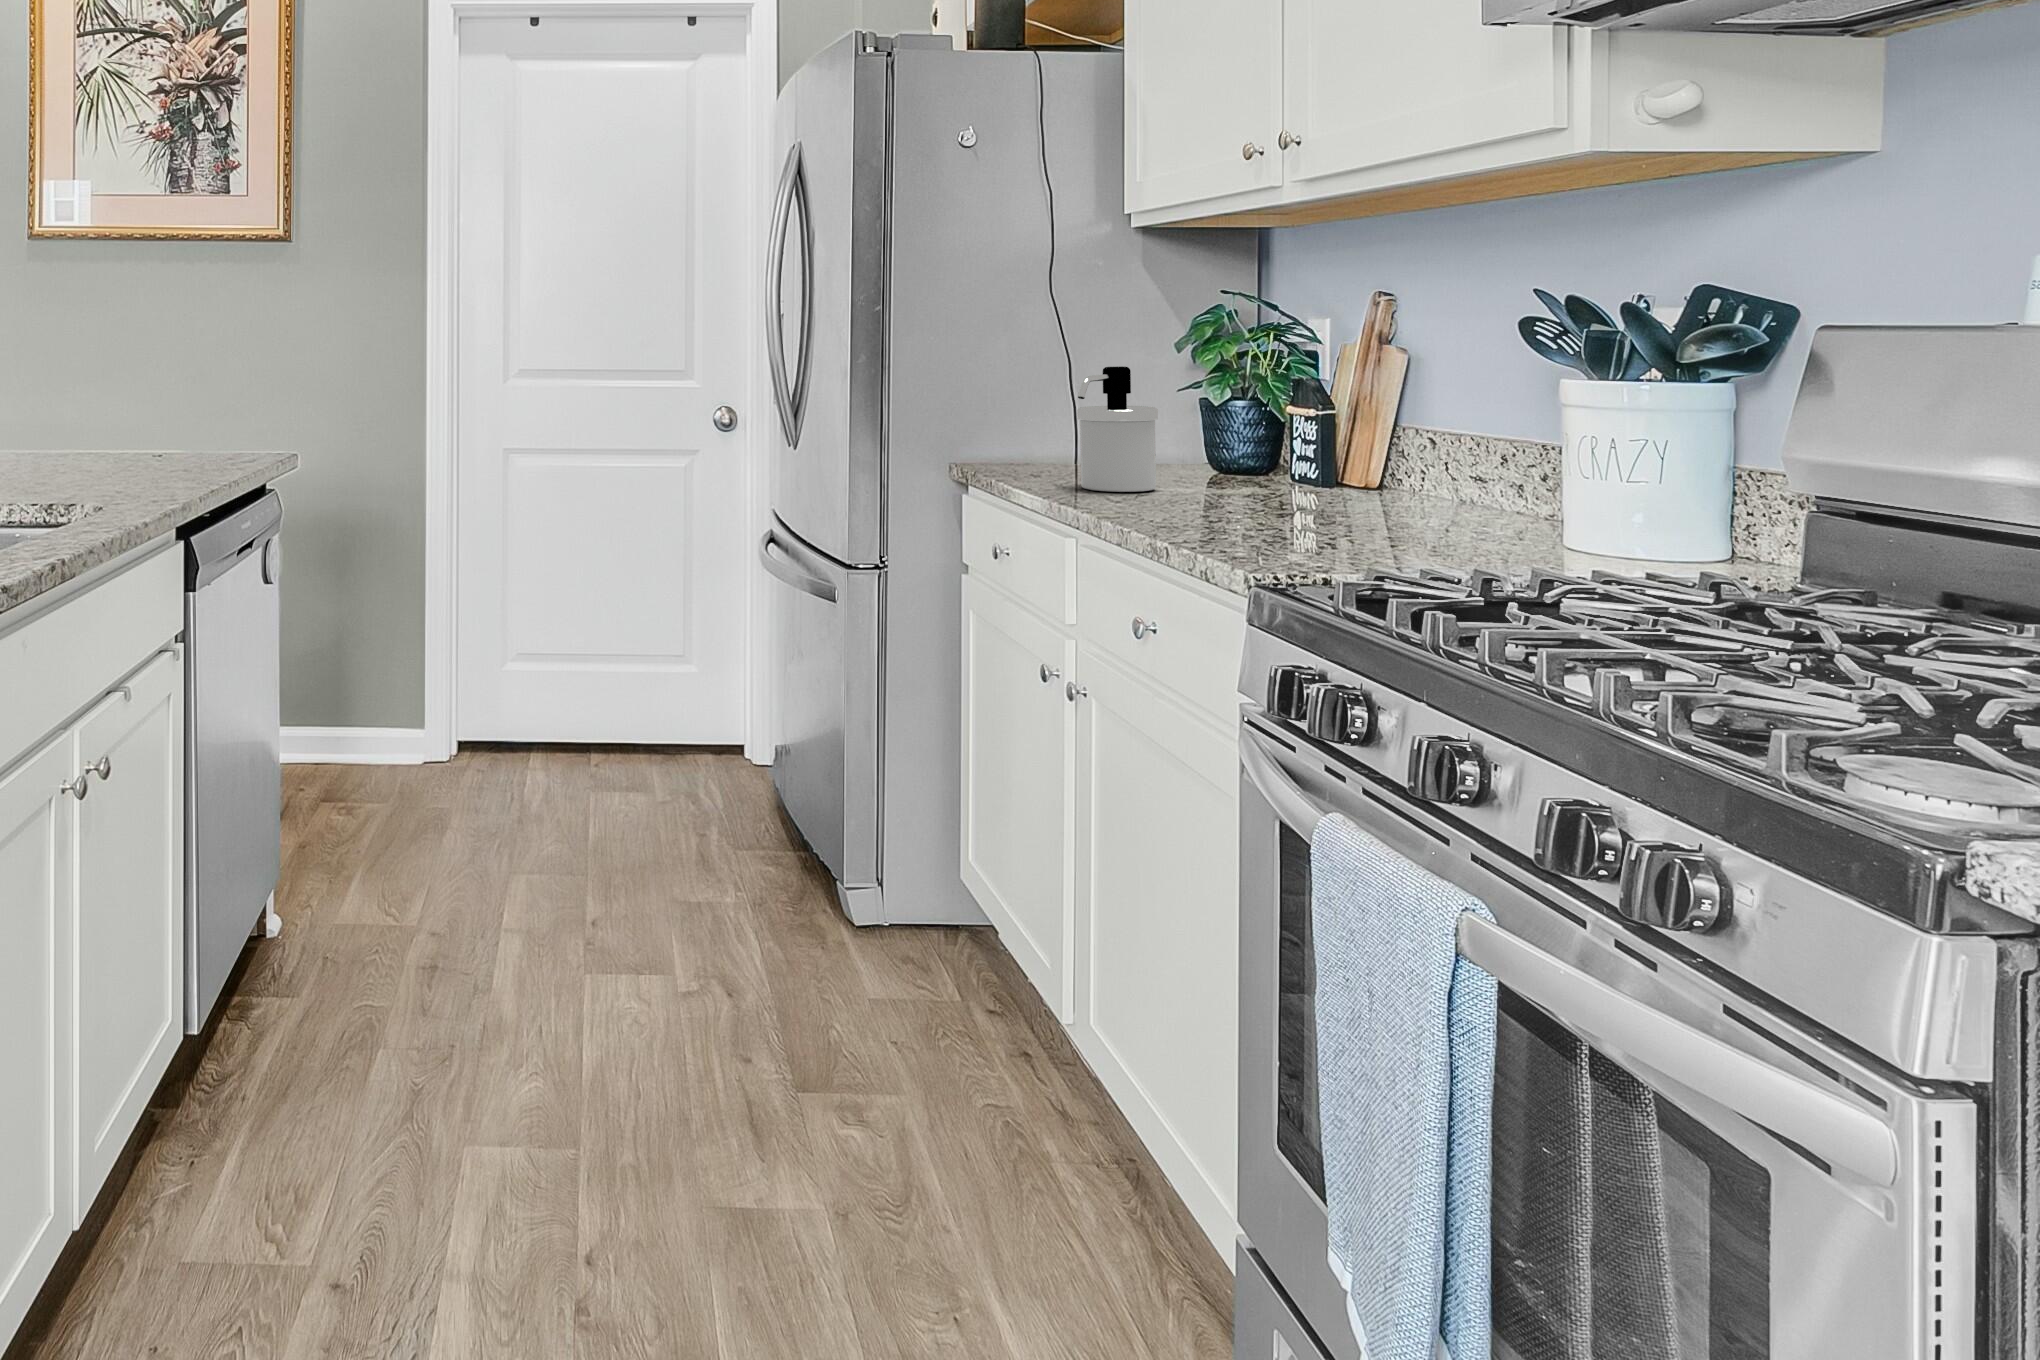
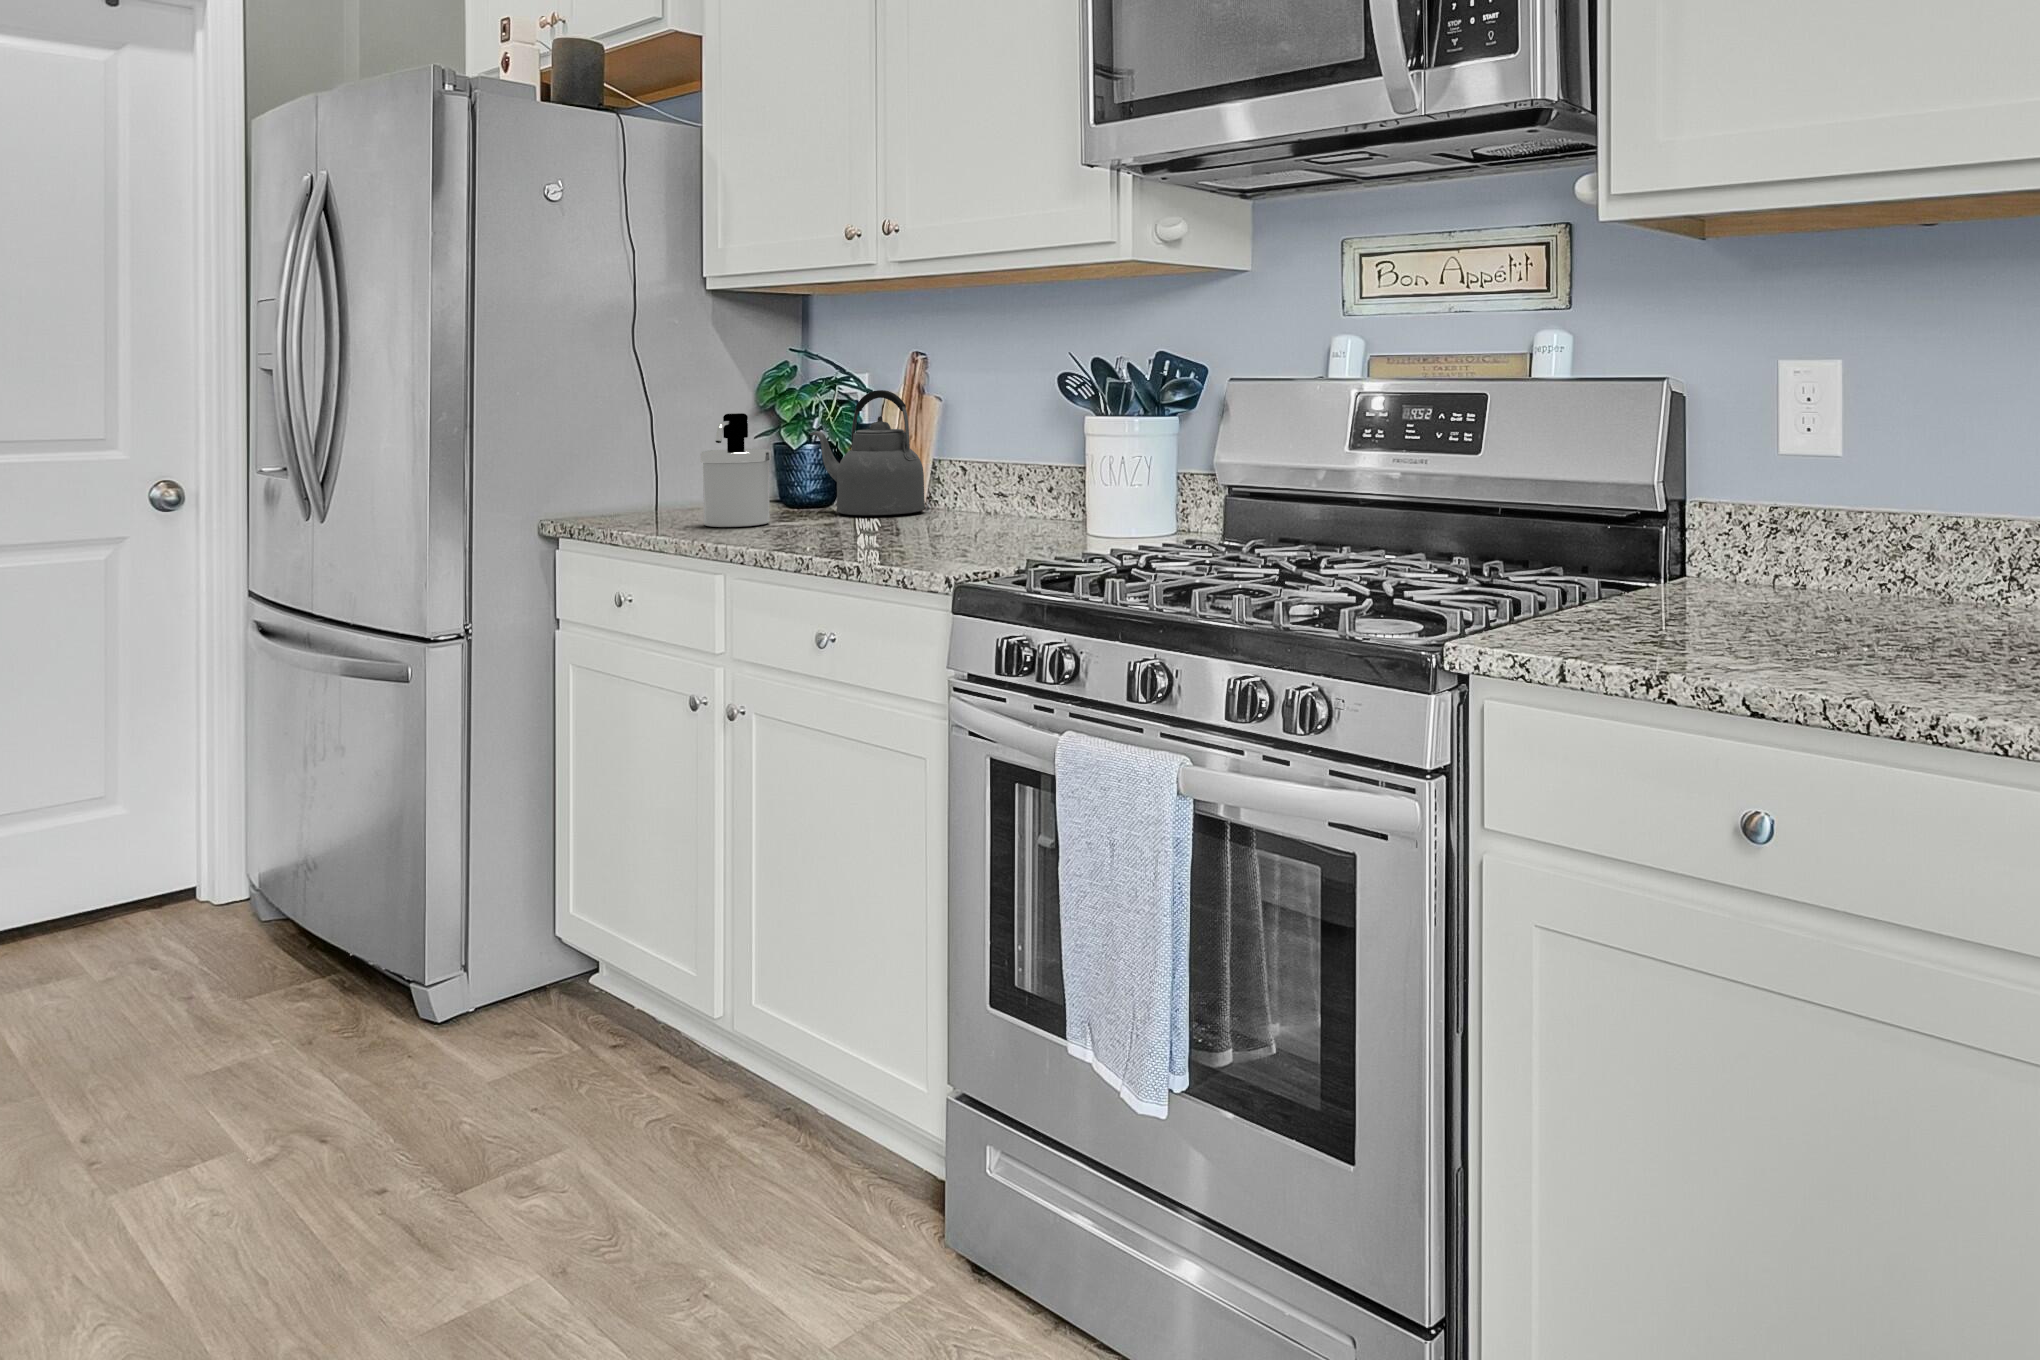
kettle: none [1232,341,1373,492] -> present [810,390,925,515]

